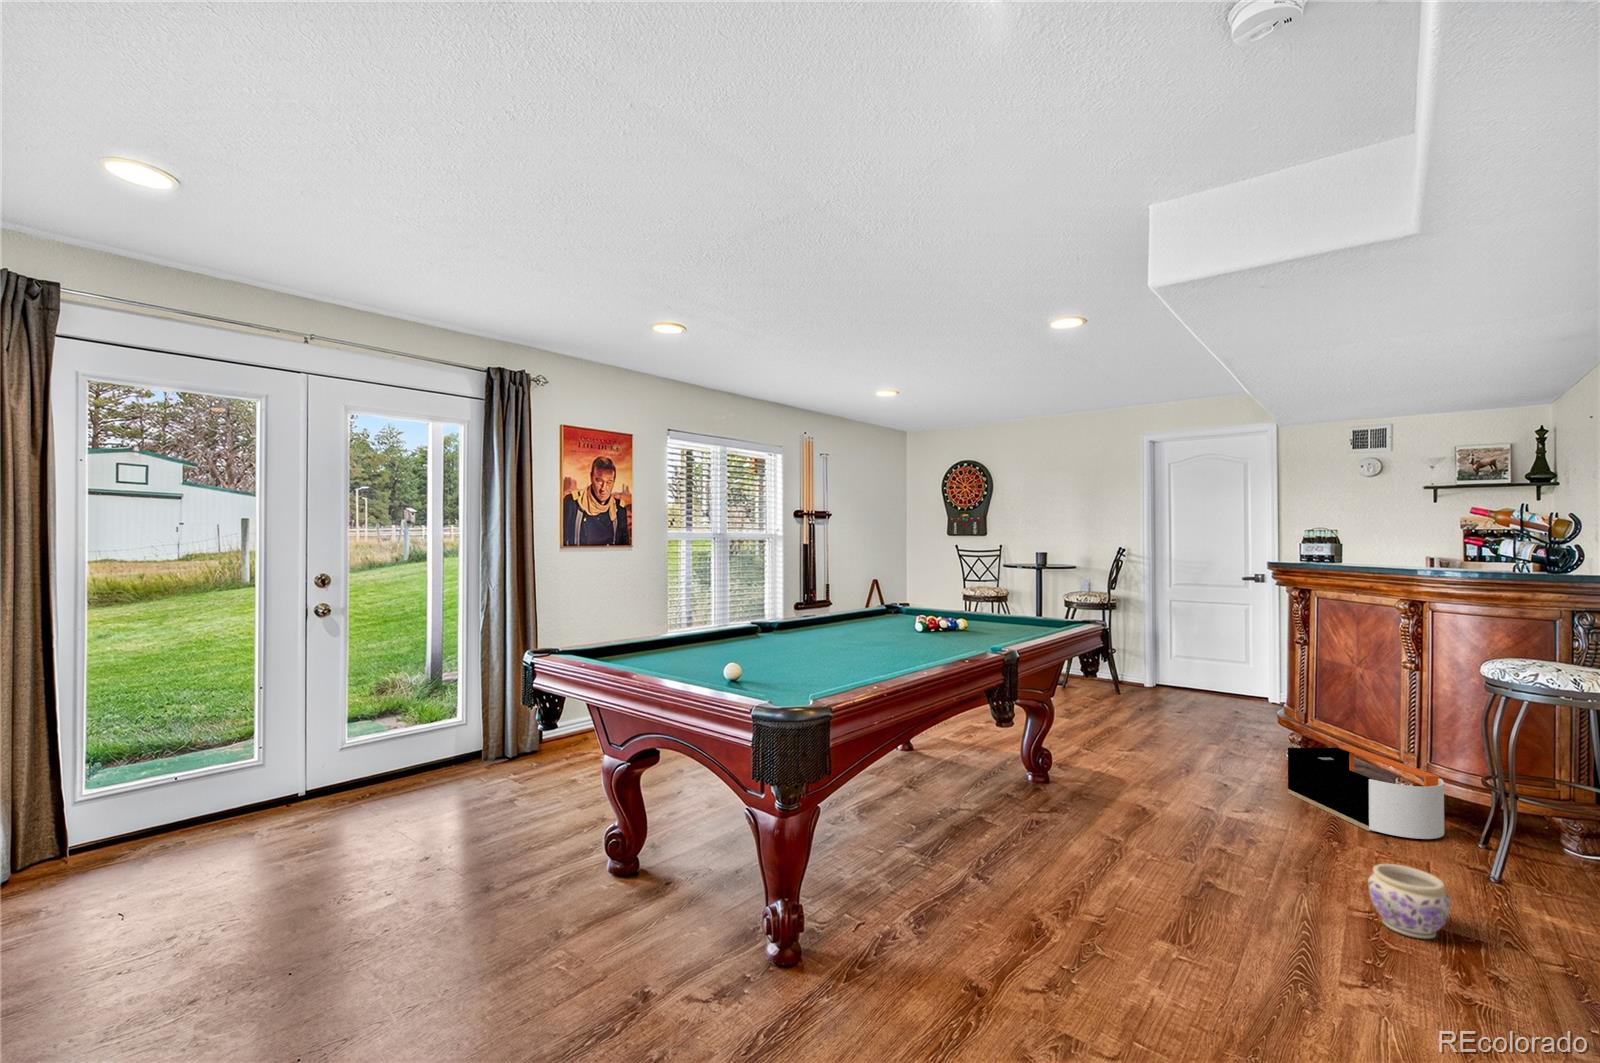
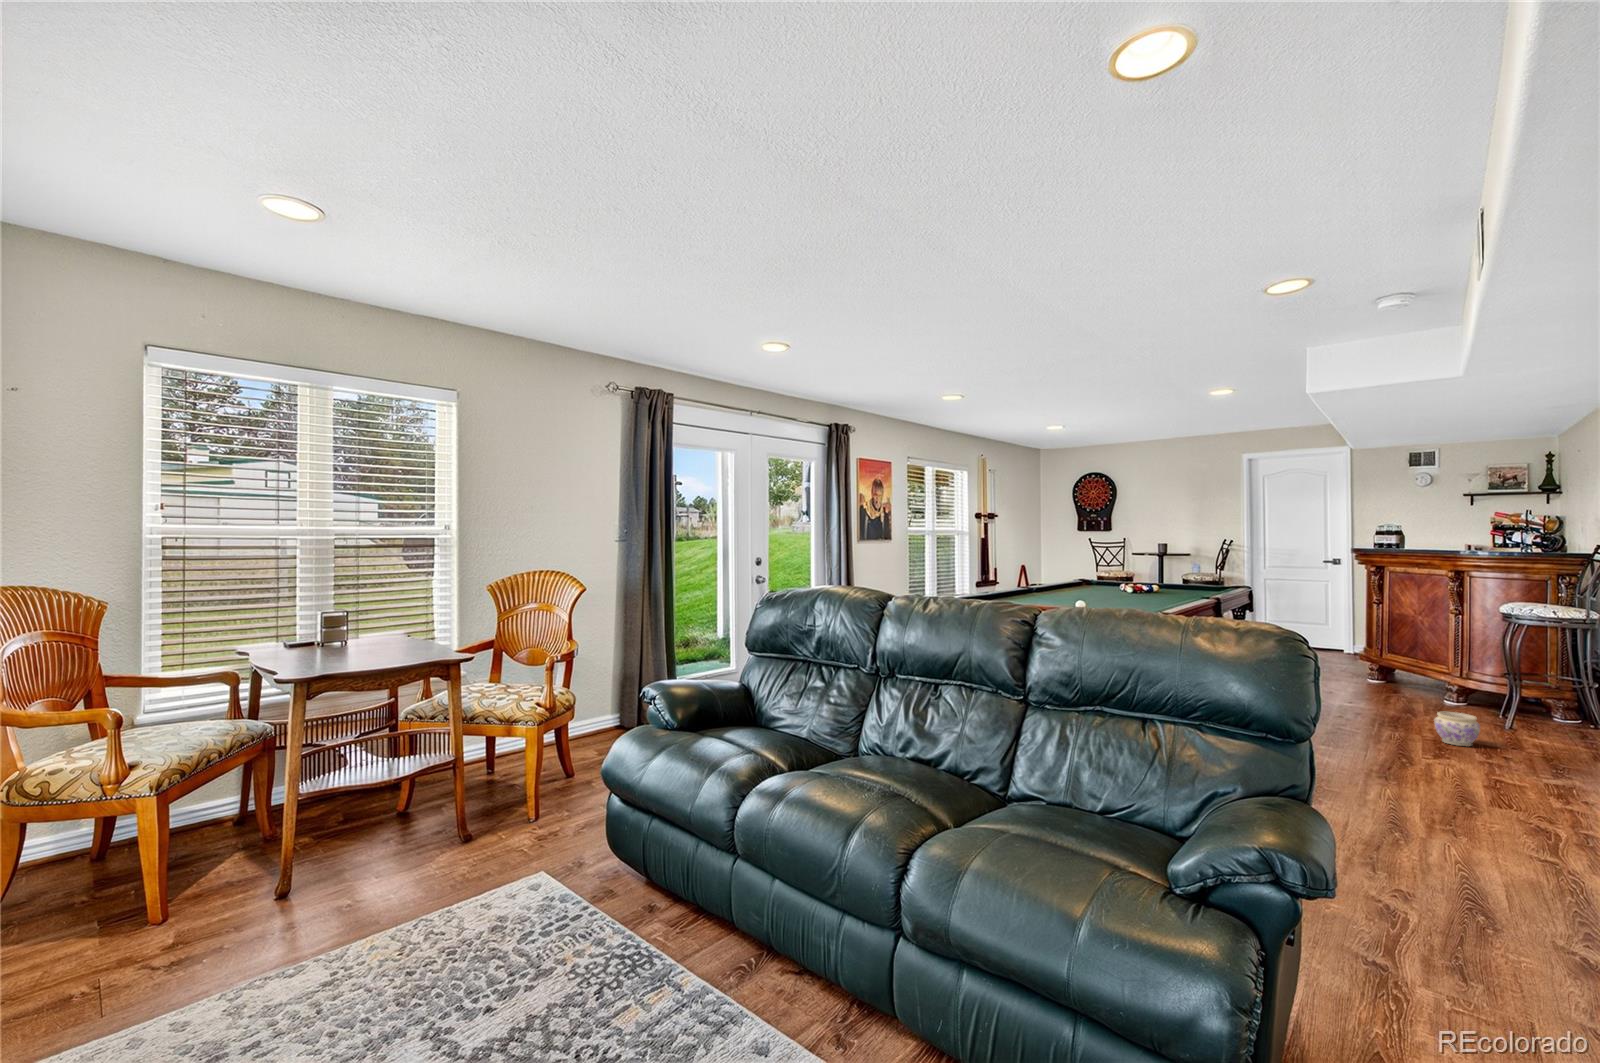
storage bin: present [1288,746,1444,839] -> none [1374,666,1478,714]

